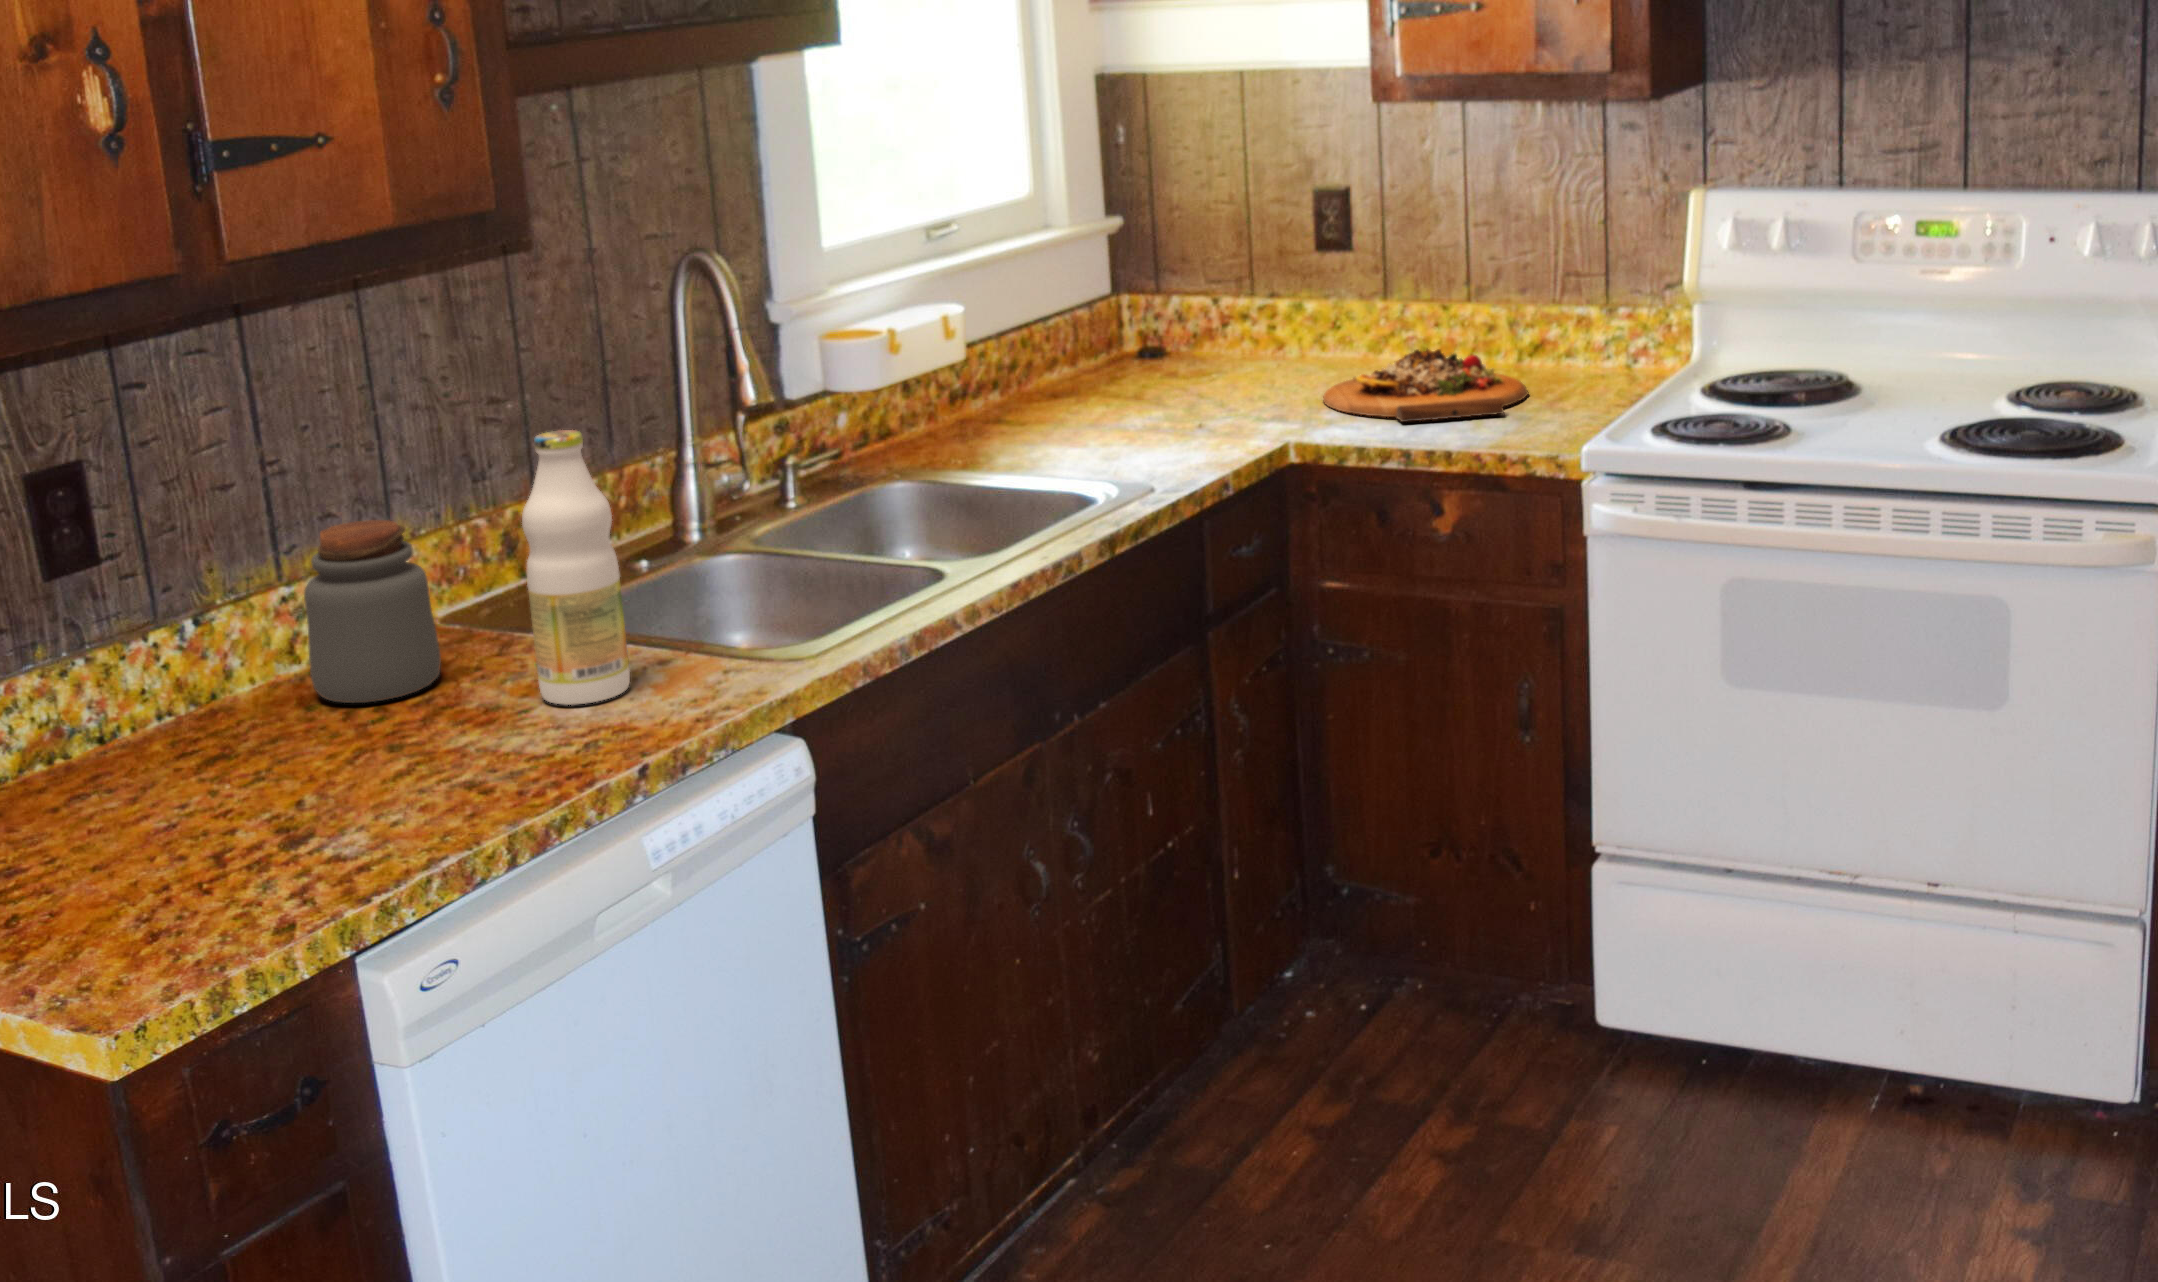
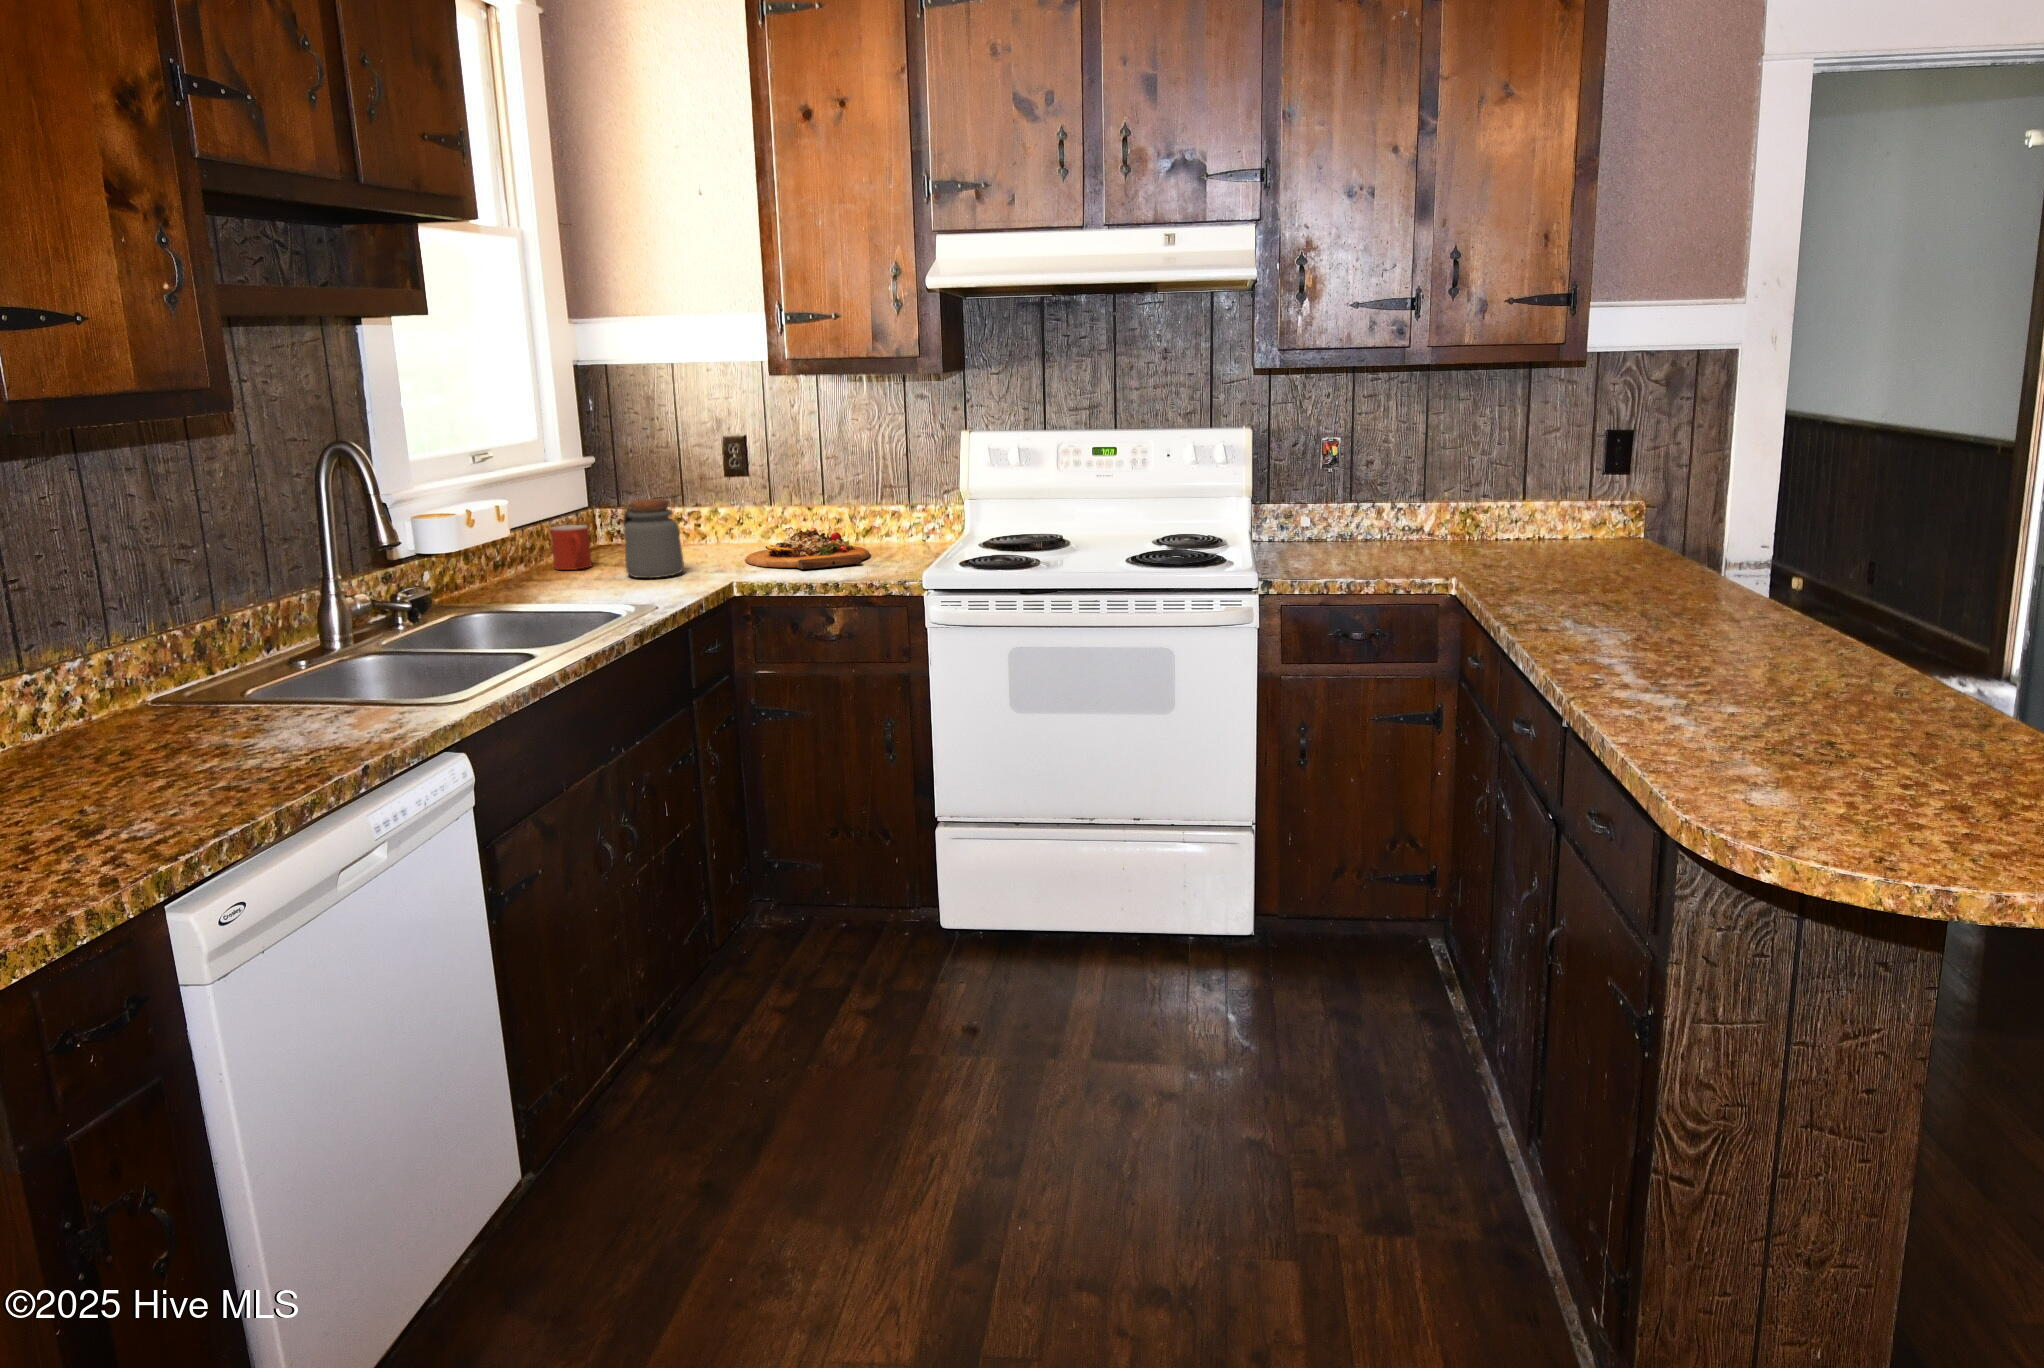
mug: none [1031,333,1091,405] -> present [550,525,592,570]
bottle: present [522,430,630,705] -> none [242,542,332,739]
jar: present [304,520,441,703] -> present [623,499,684,578]

